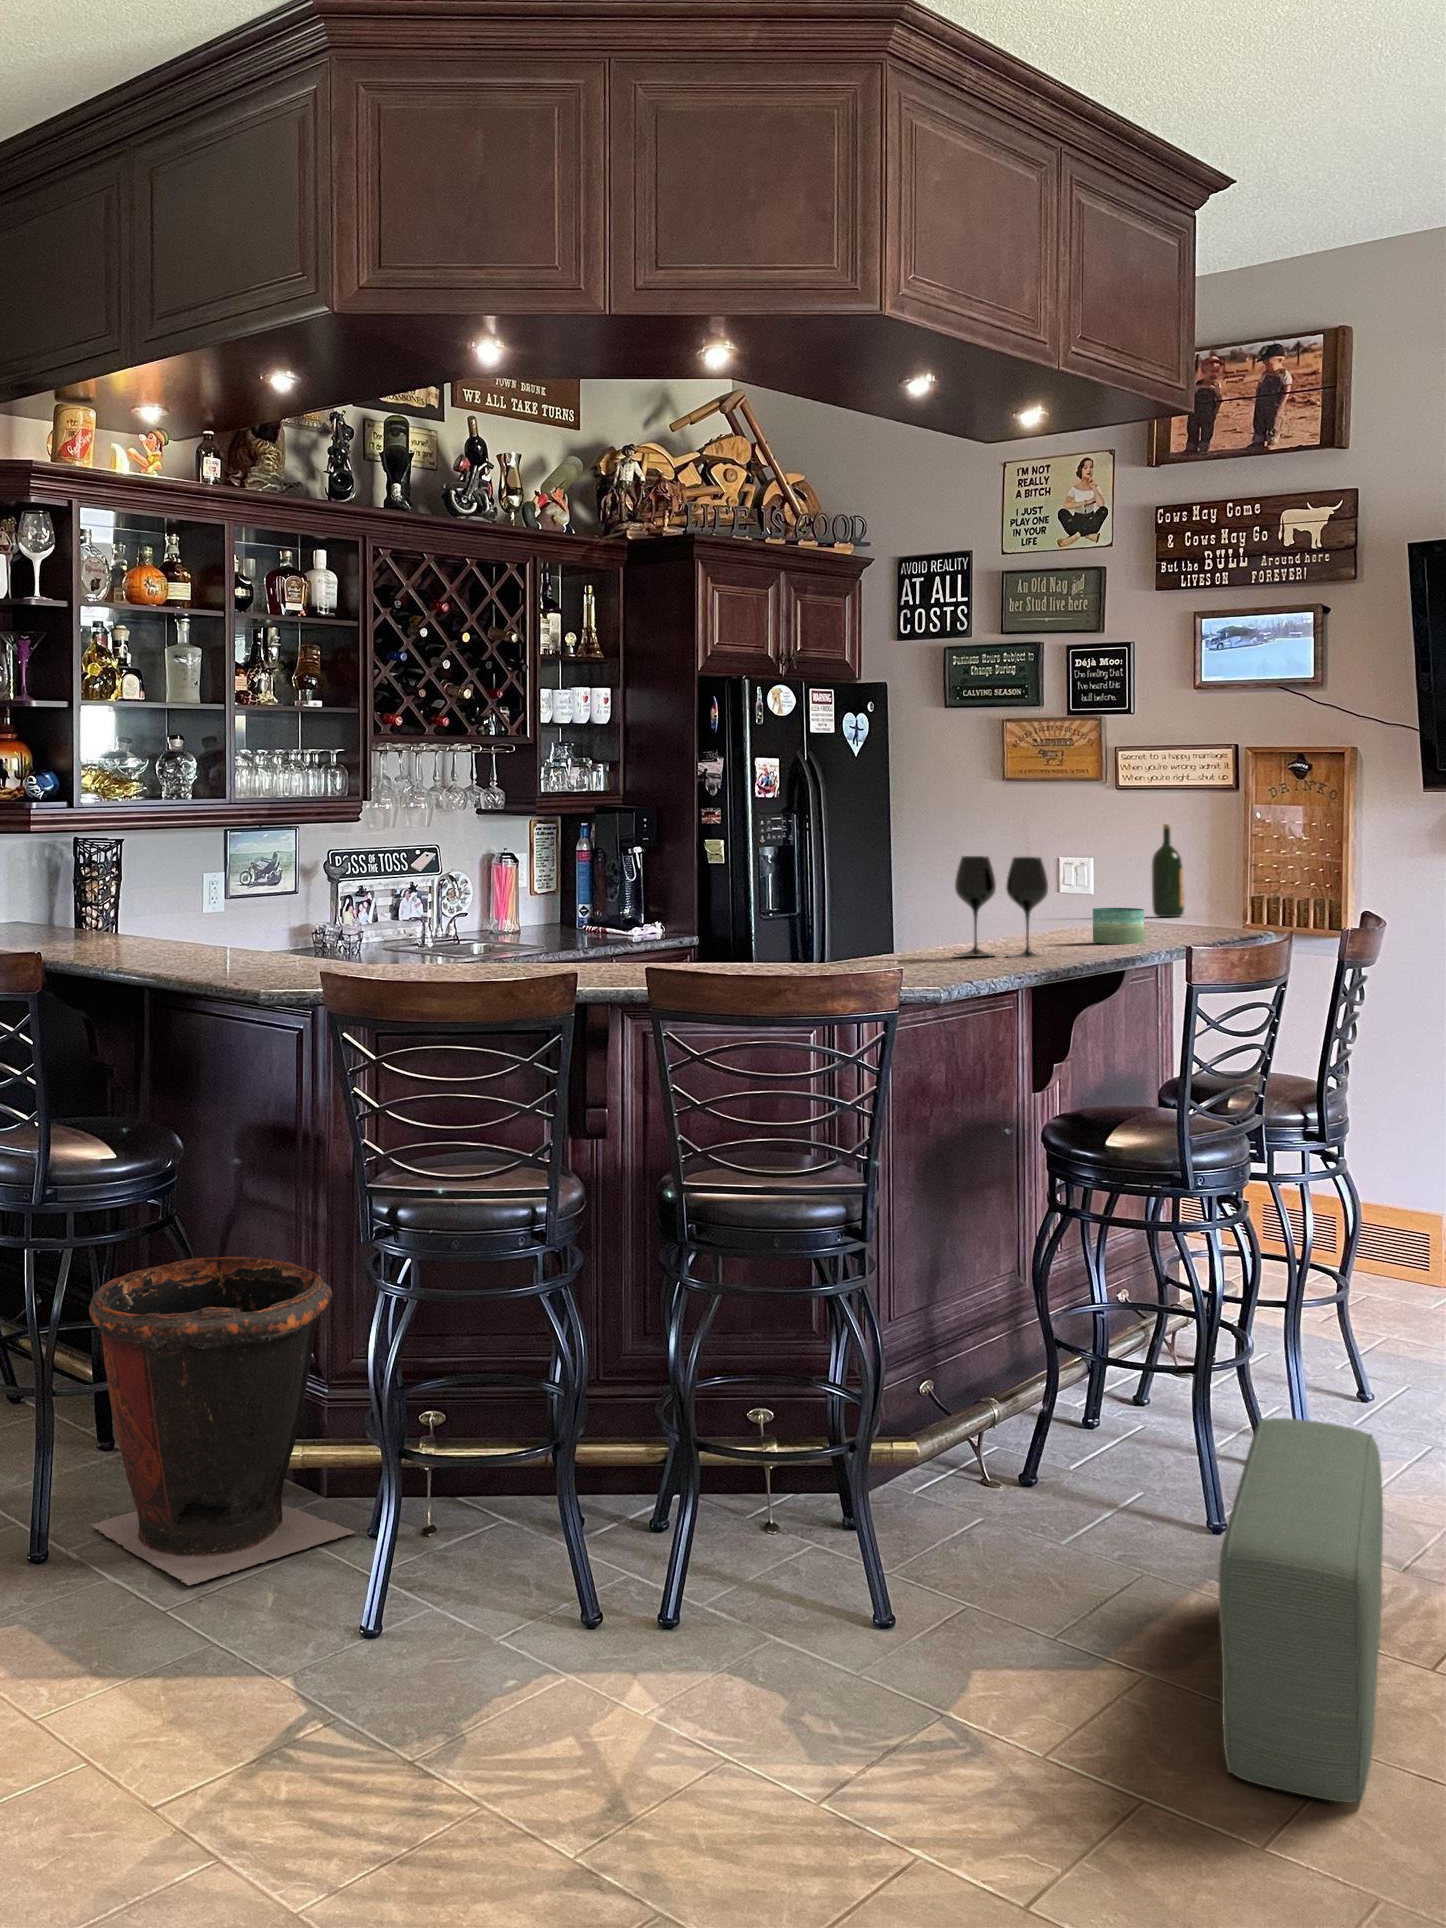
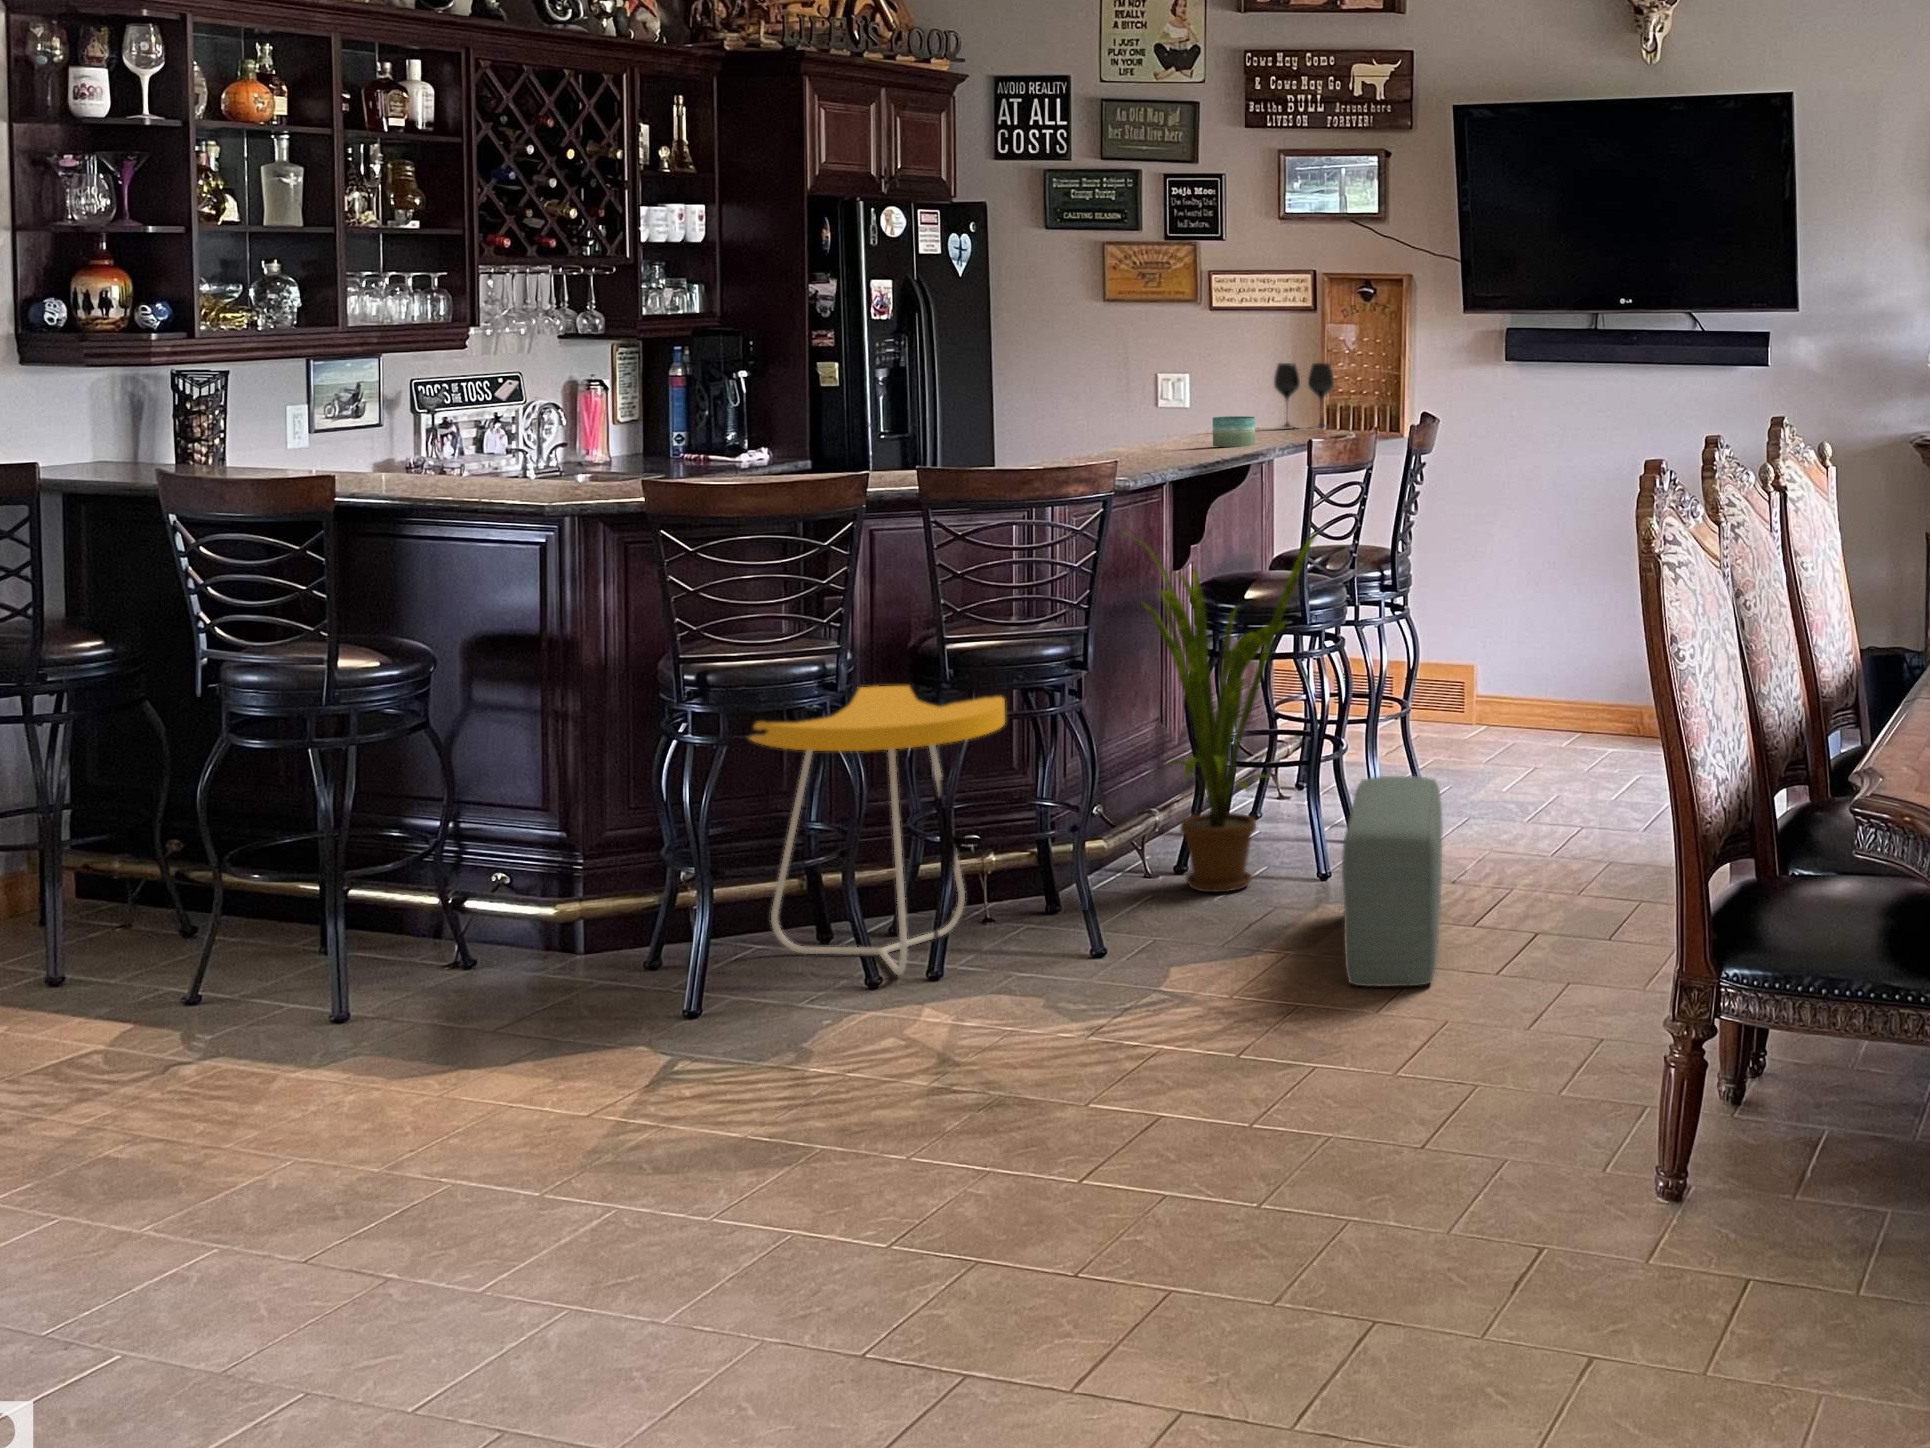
wine bottle: present [1152,824,1184,917] -> none [1241,343,1271,429]
wine glass: present [955,856,1048,958] -> present [1274,363,1334,428]
house plant: none [944,1043,1213,1524] -> present [1133,533,1317,892]
side table: none [471,1222,778,1613] -> present [750,686,1005,975]
trash can: present [89,1257,355,1585] -> none [374,748,634,1010]

